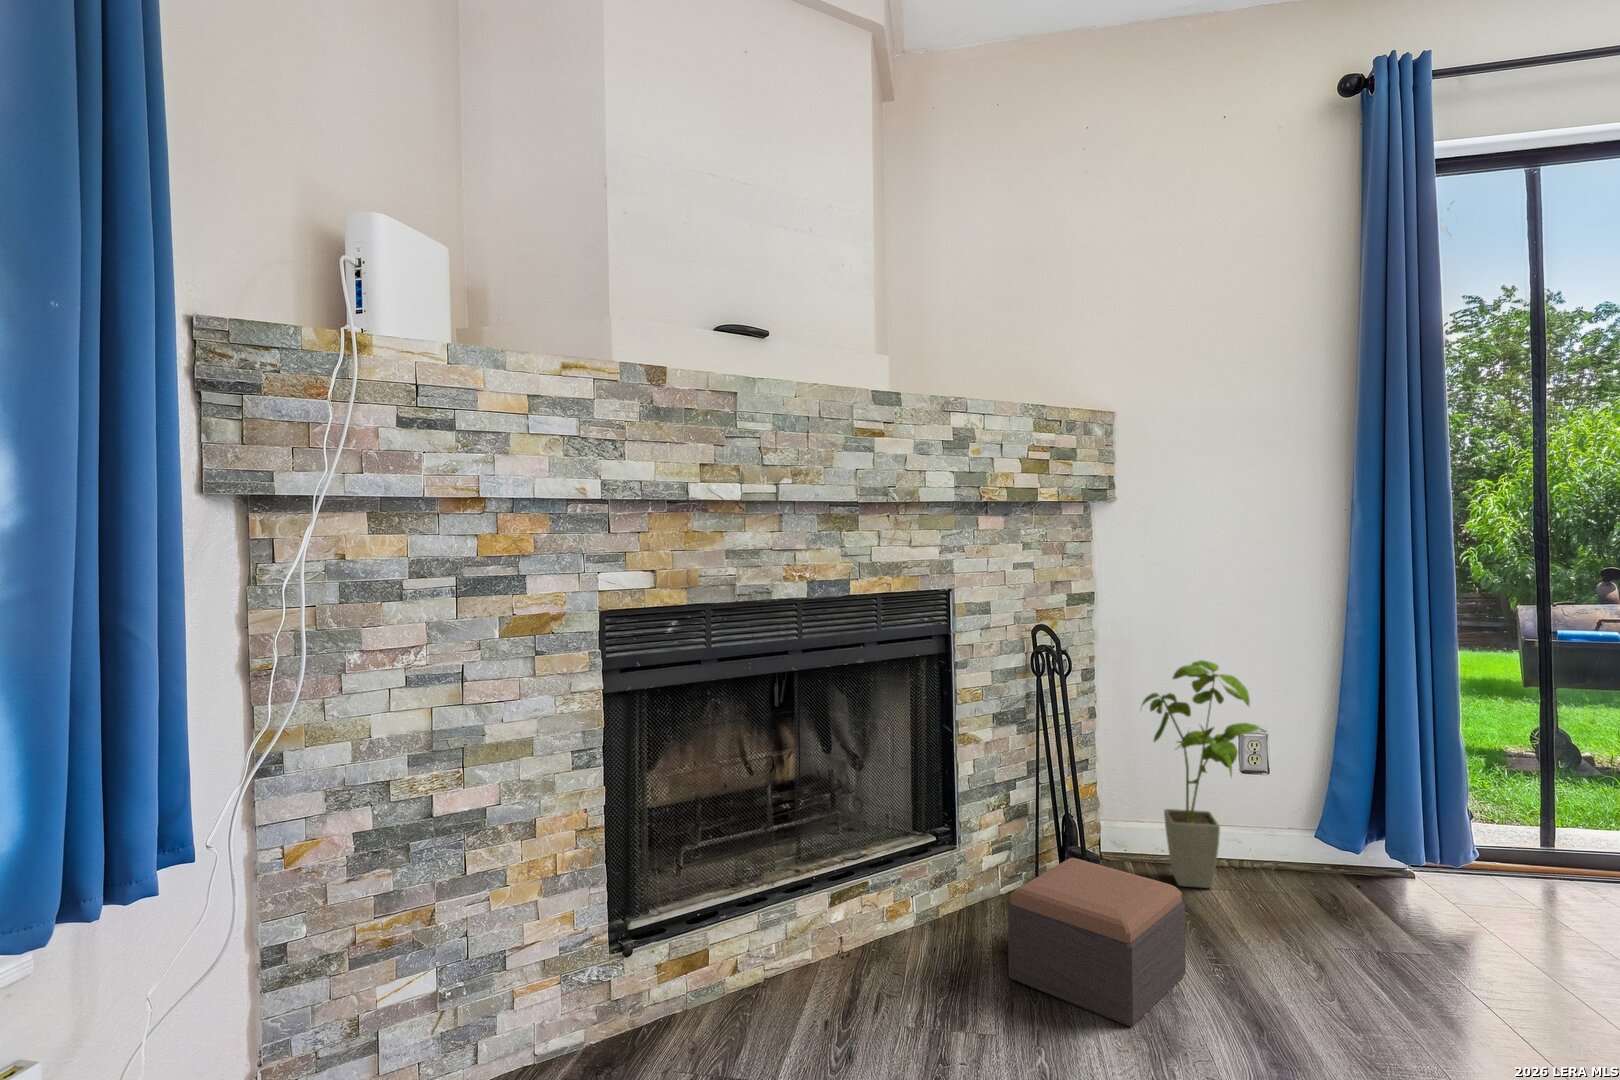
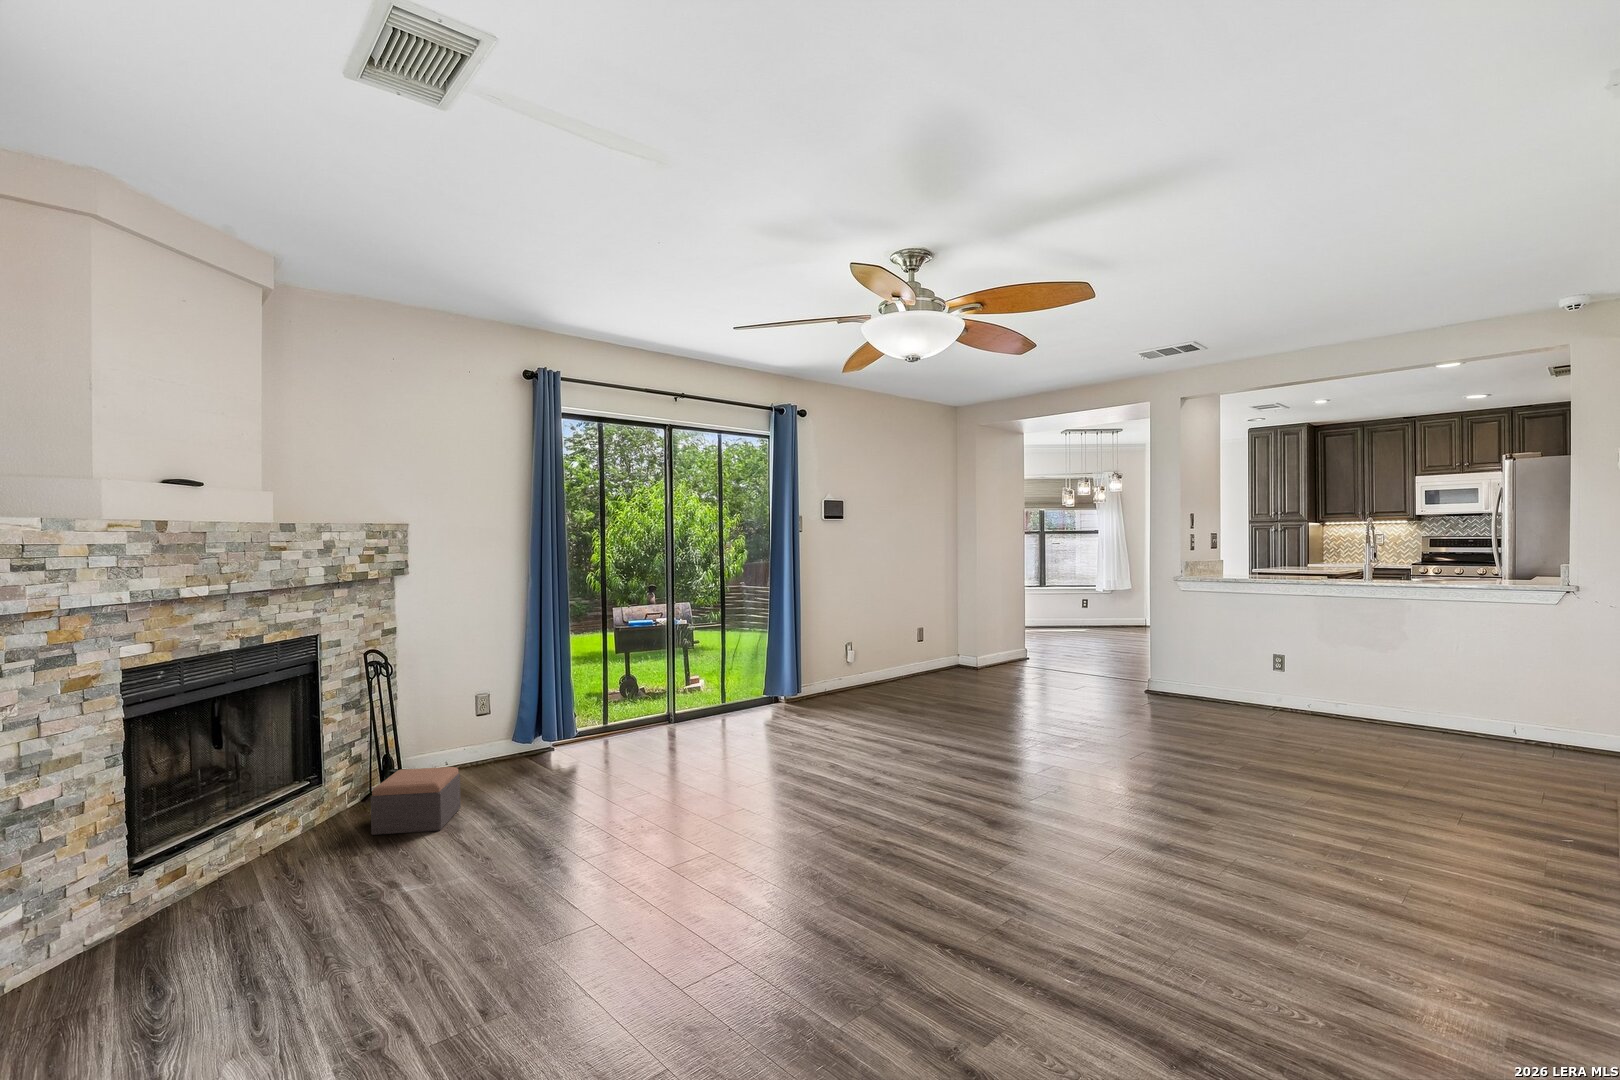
house plant: present [1142,660,1266,888] -> none [426,658,492,780]

